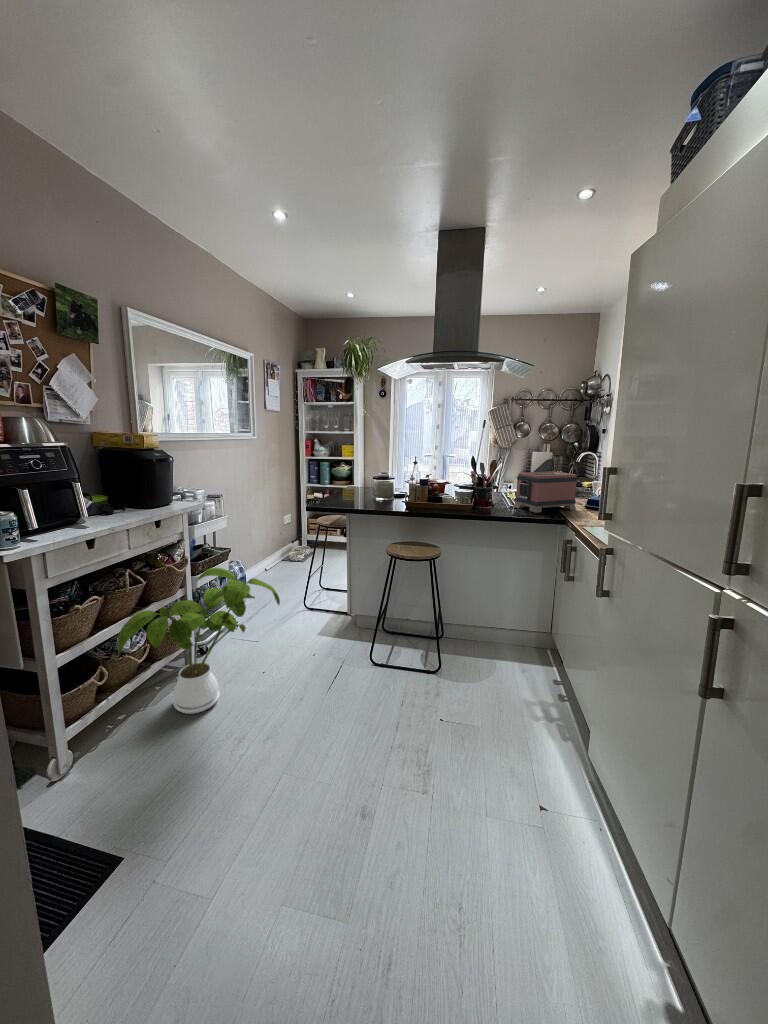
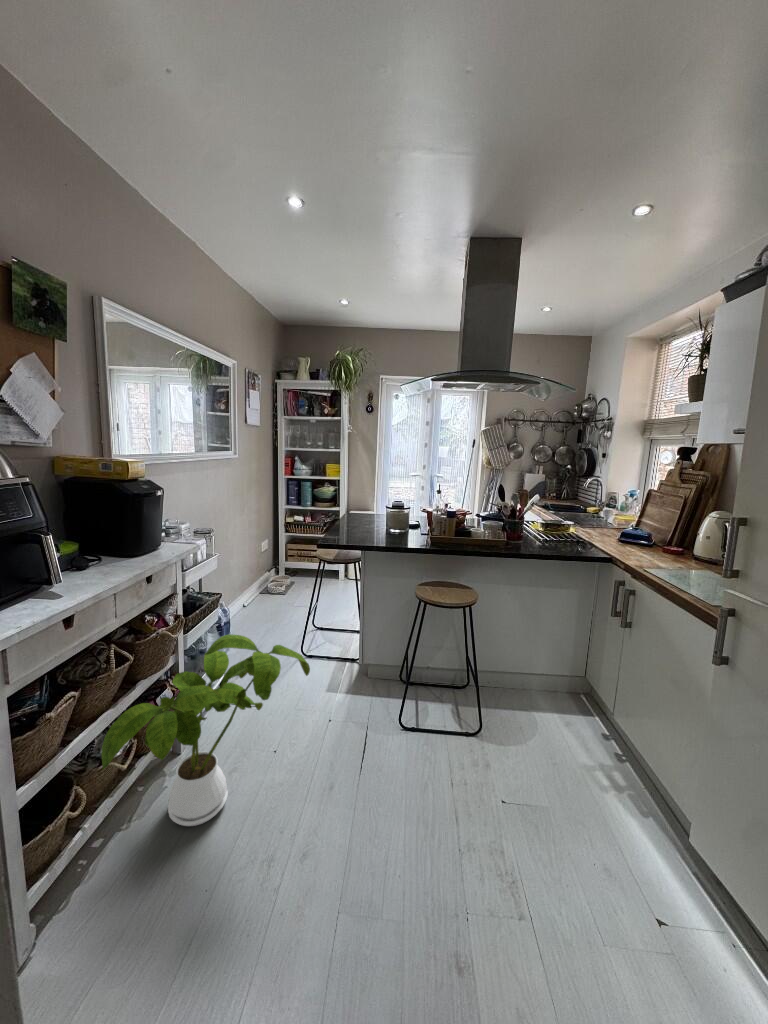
toaster: present [513,472,578,513] -> none [547,503,616,550]

